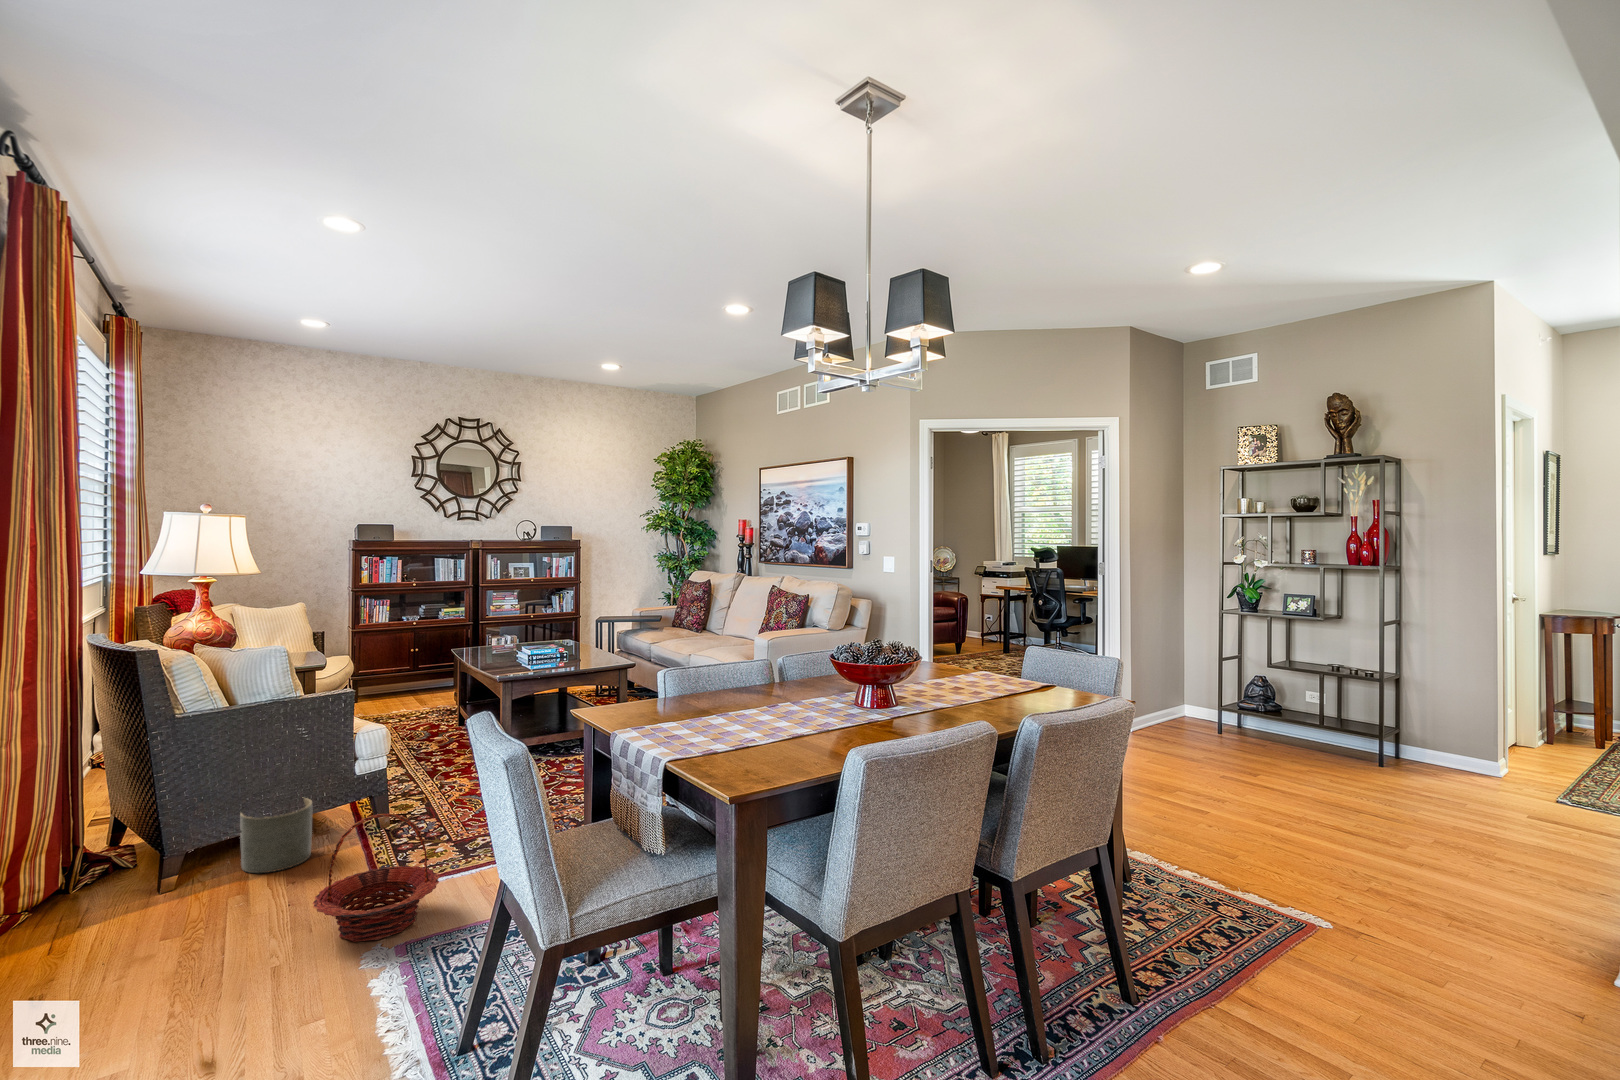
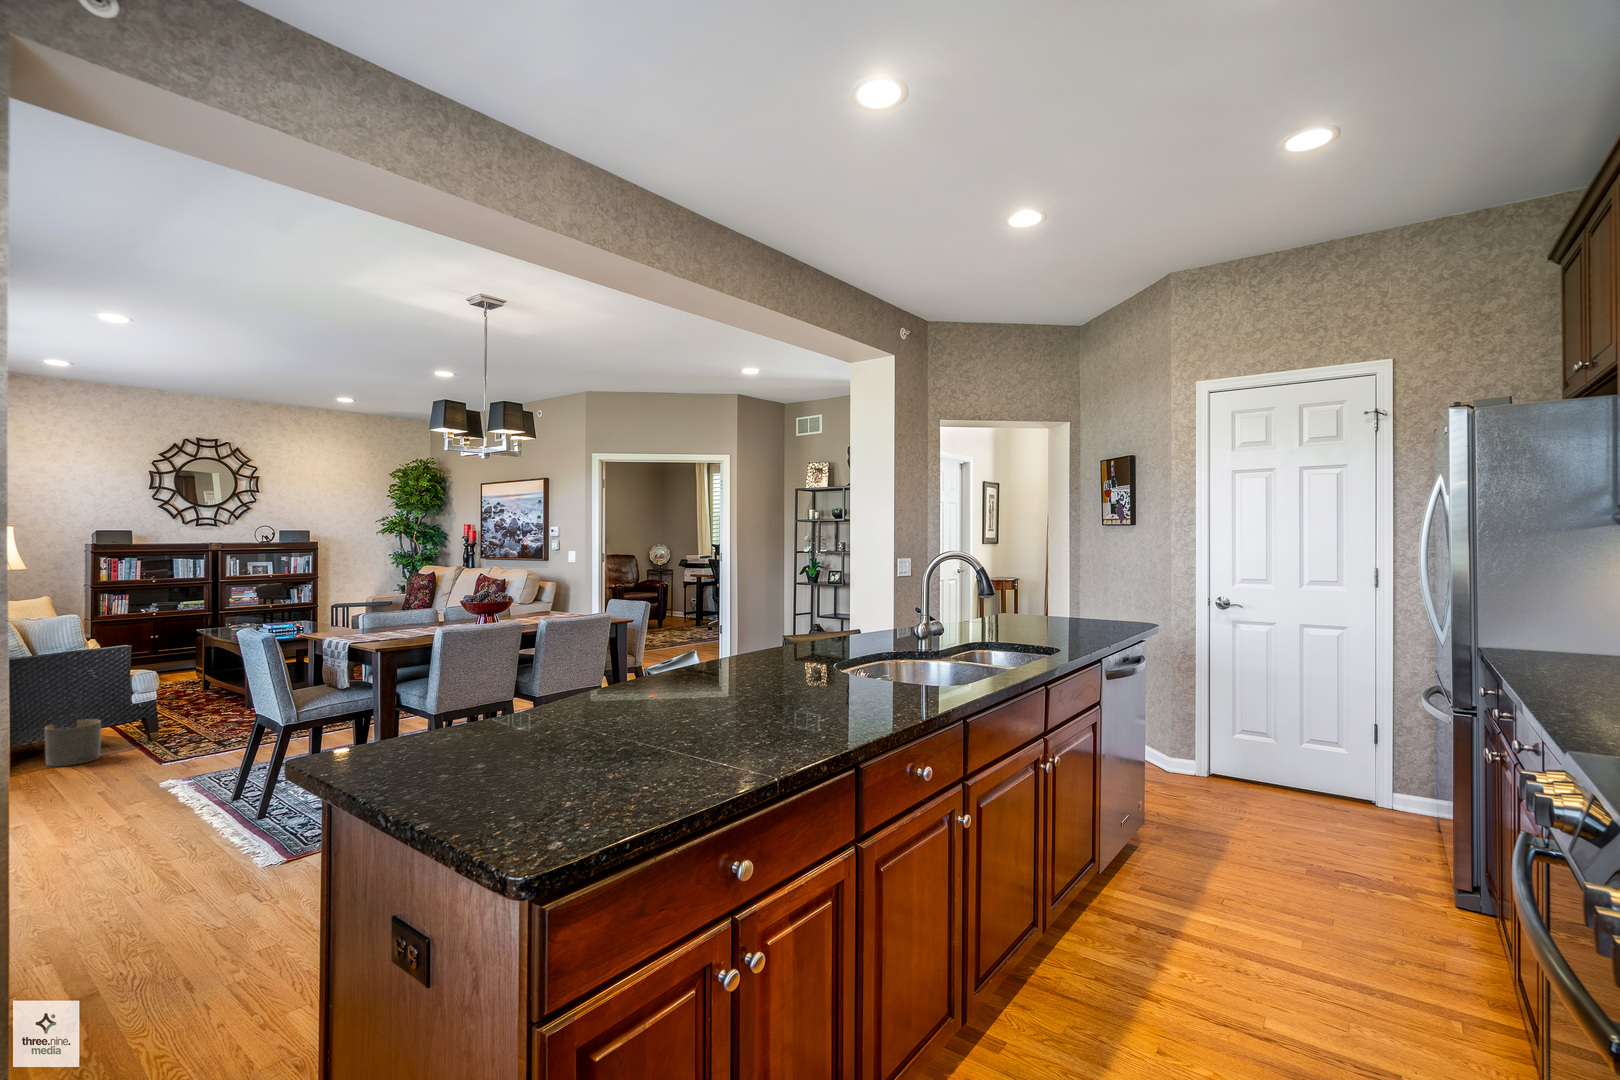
basket: present [313,814,439,942] -> none [119,709,209,784]

